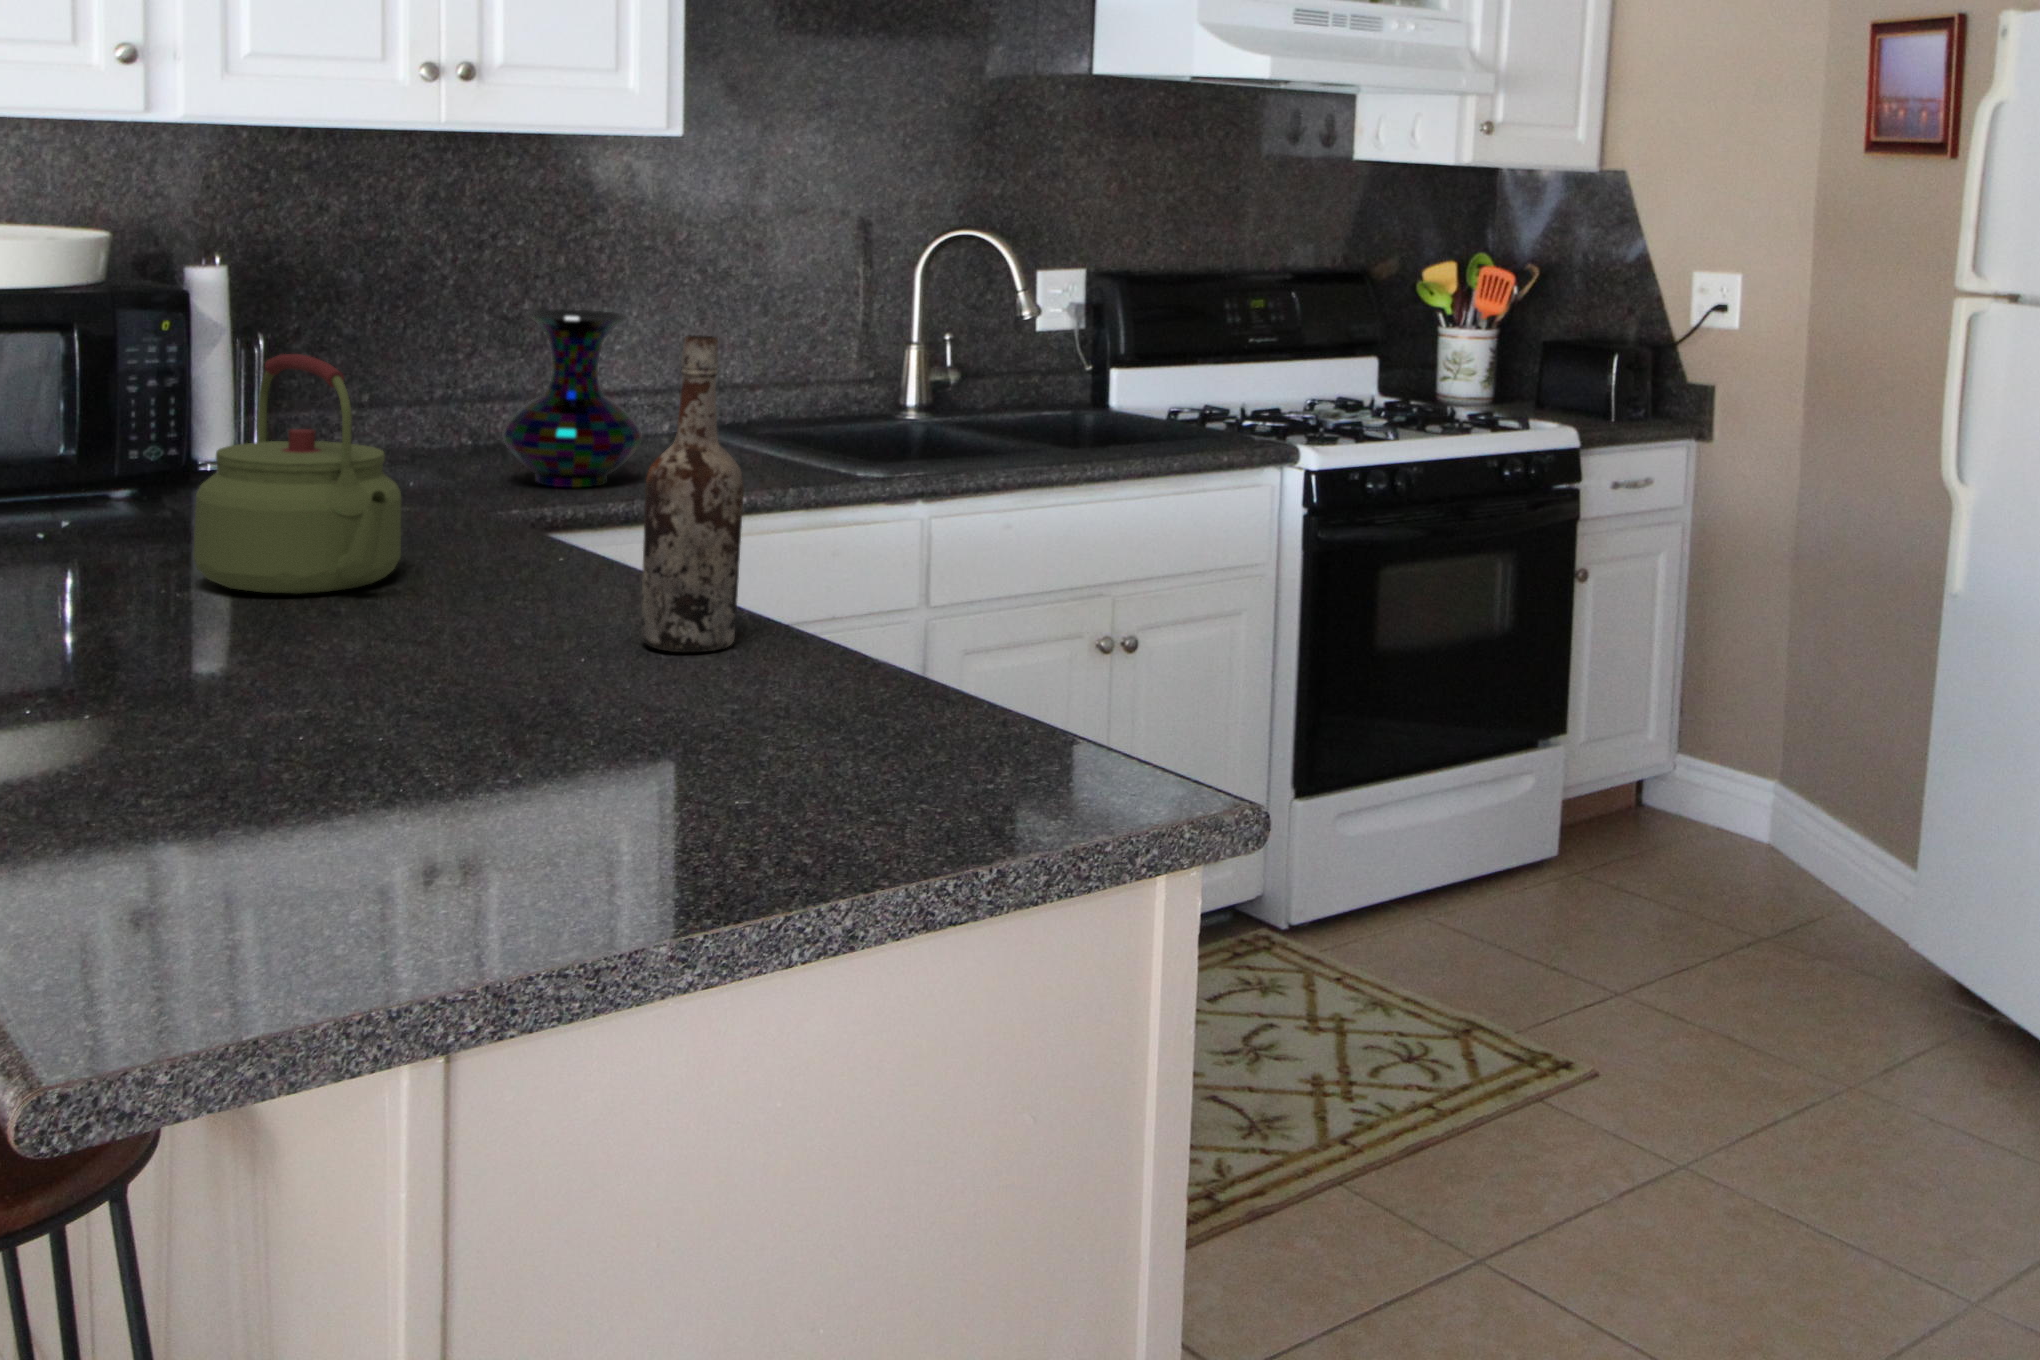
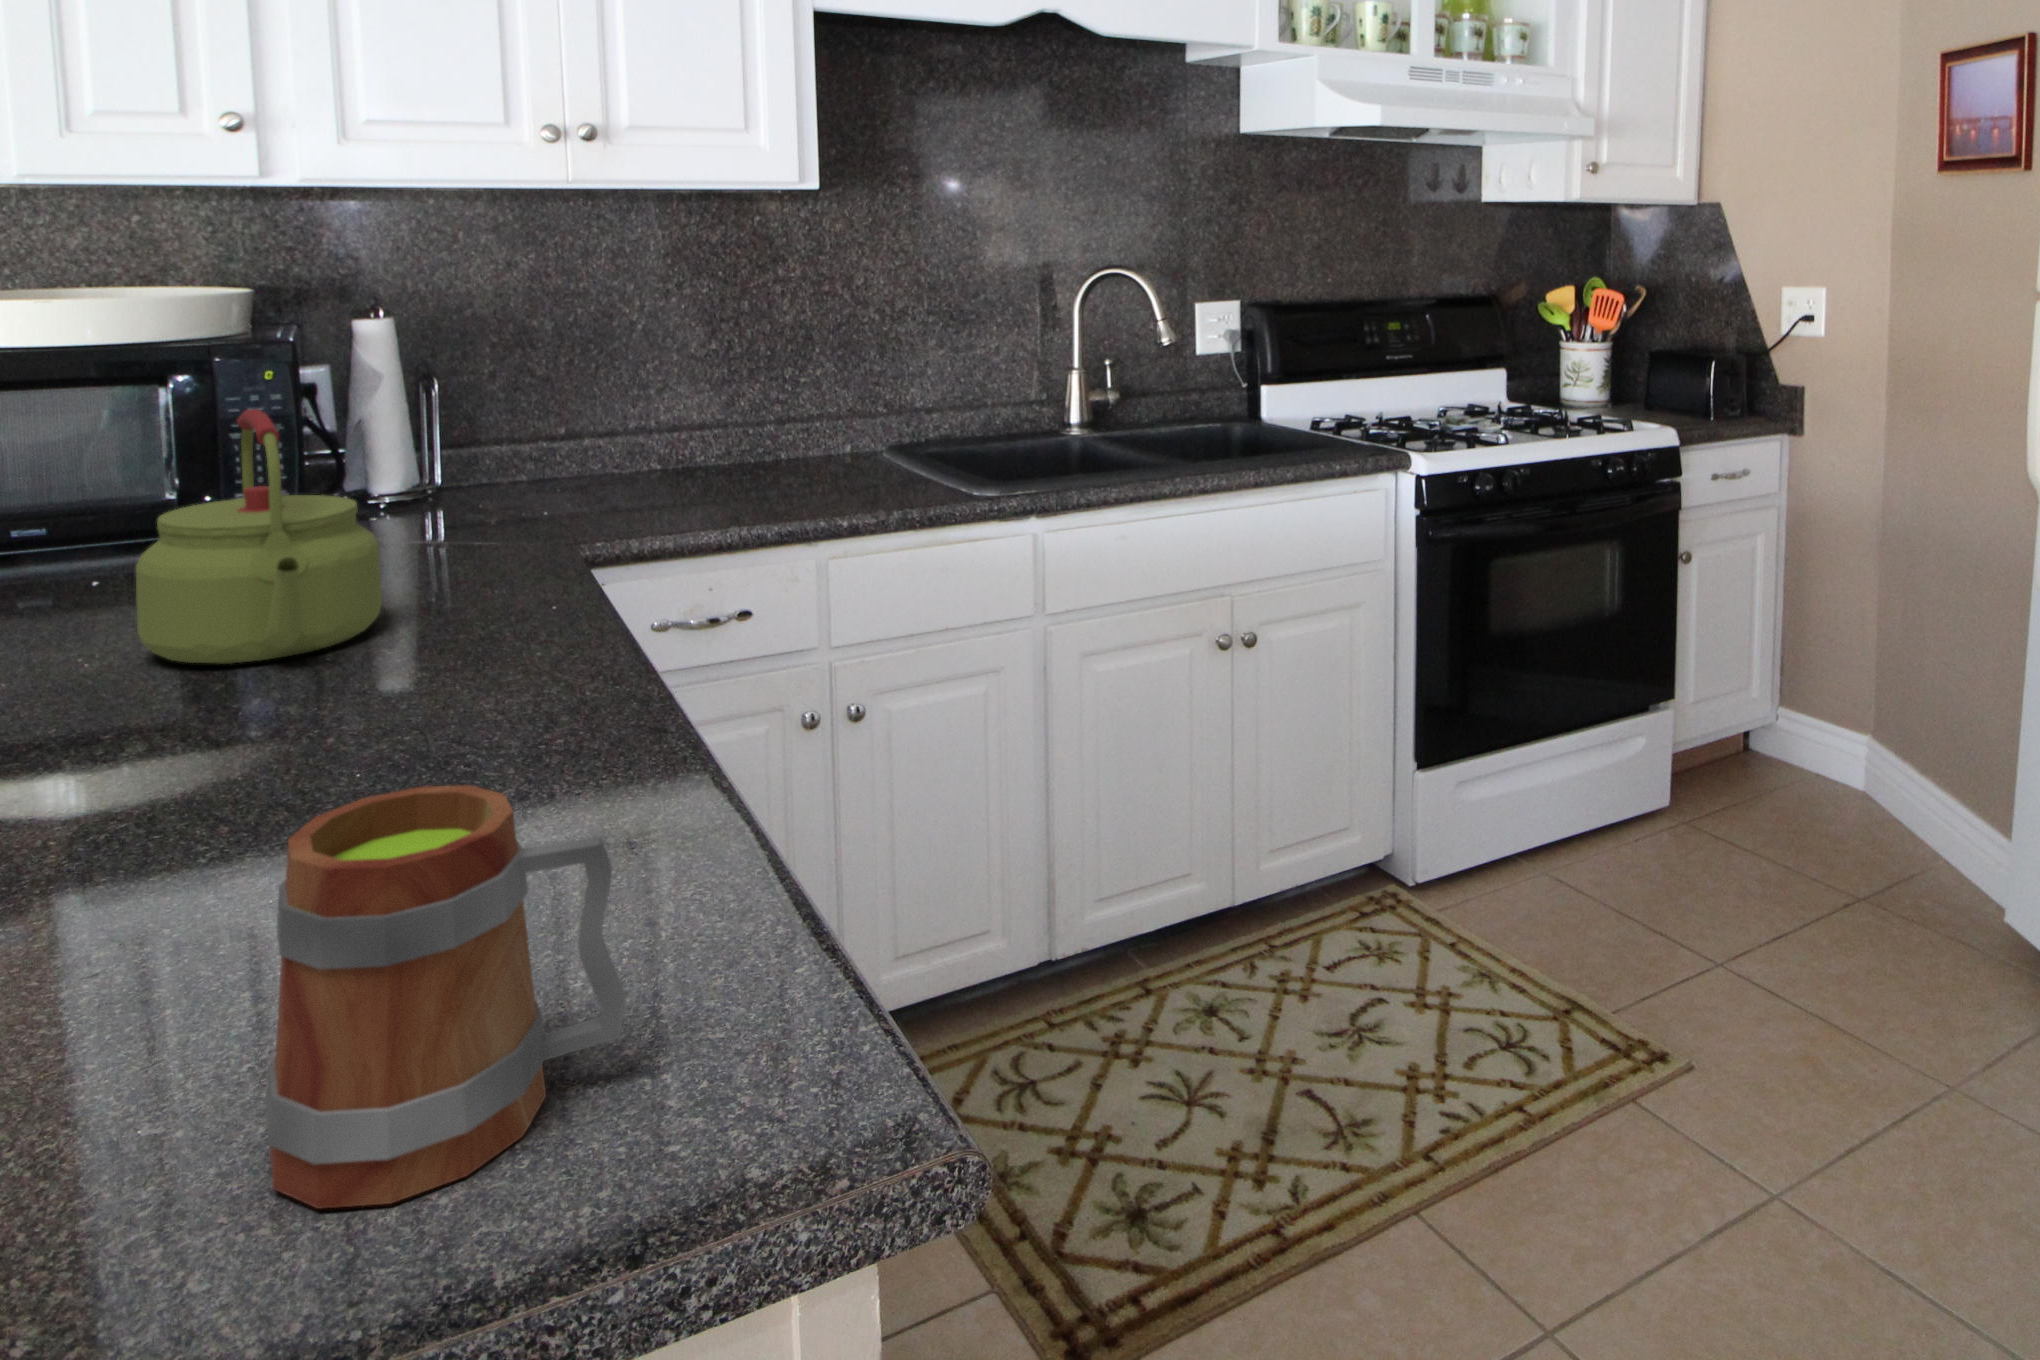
vase: present [502,309,642,487] -> none [635,349,770,513]
wine bottle: present [641,335,744,652] -> none [474,388,599,762]
mug: none [810,586,1004,818] -> present [266,785,625,1209]

